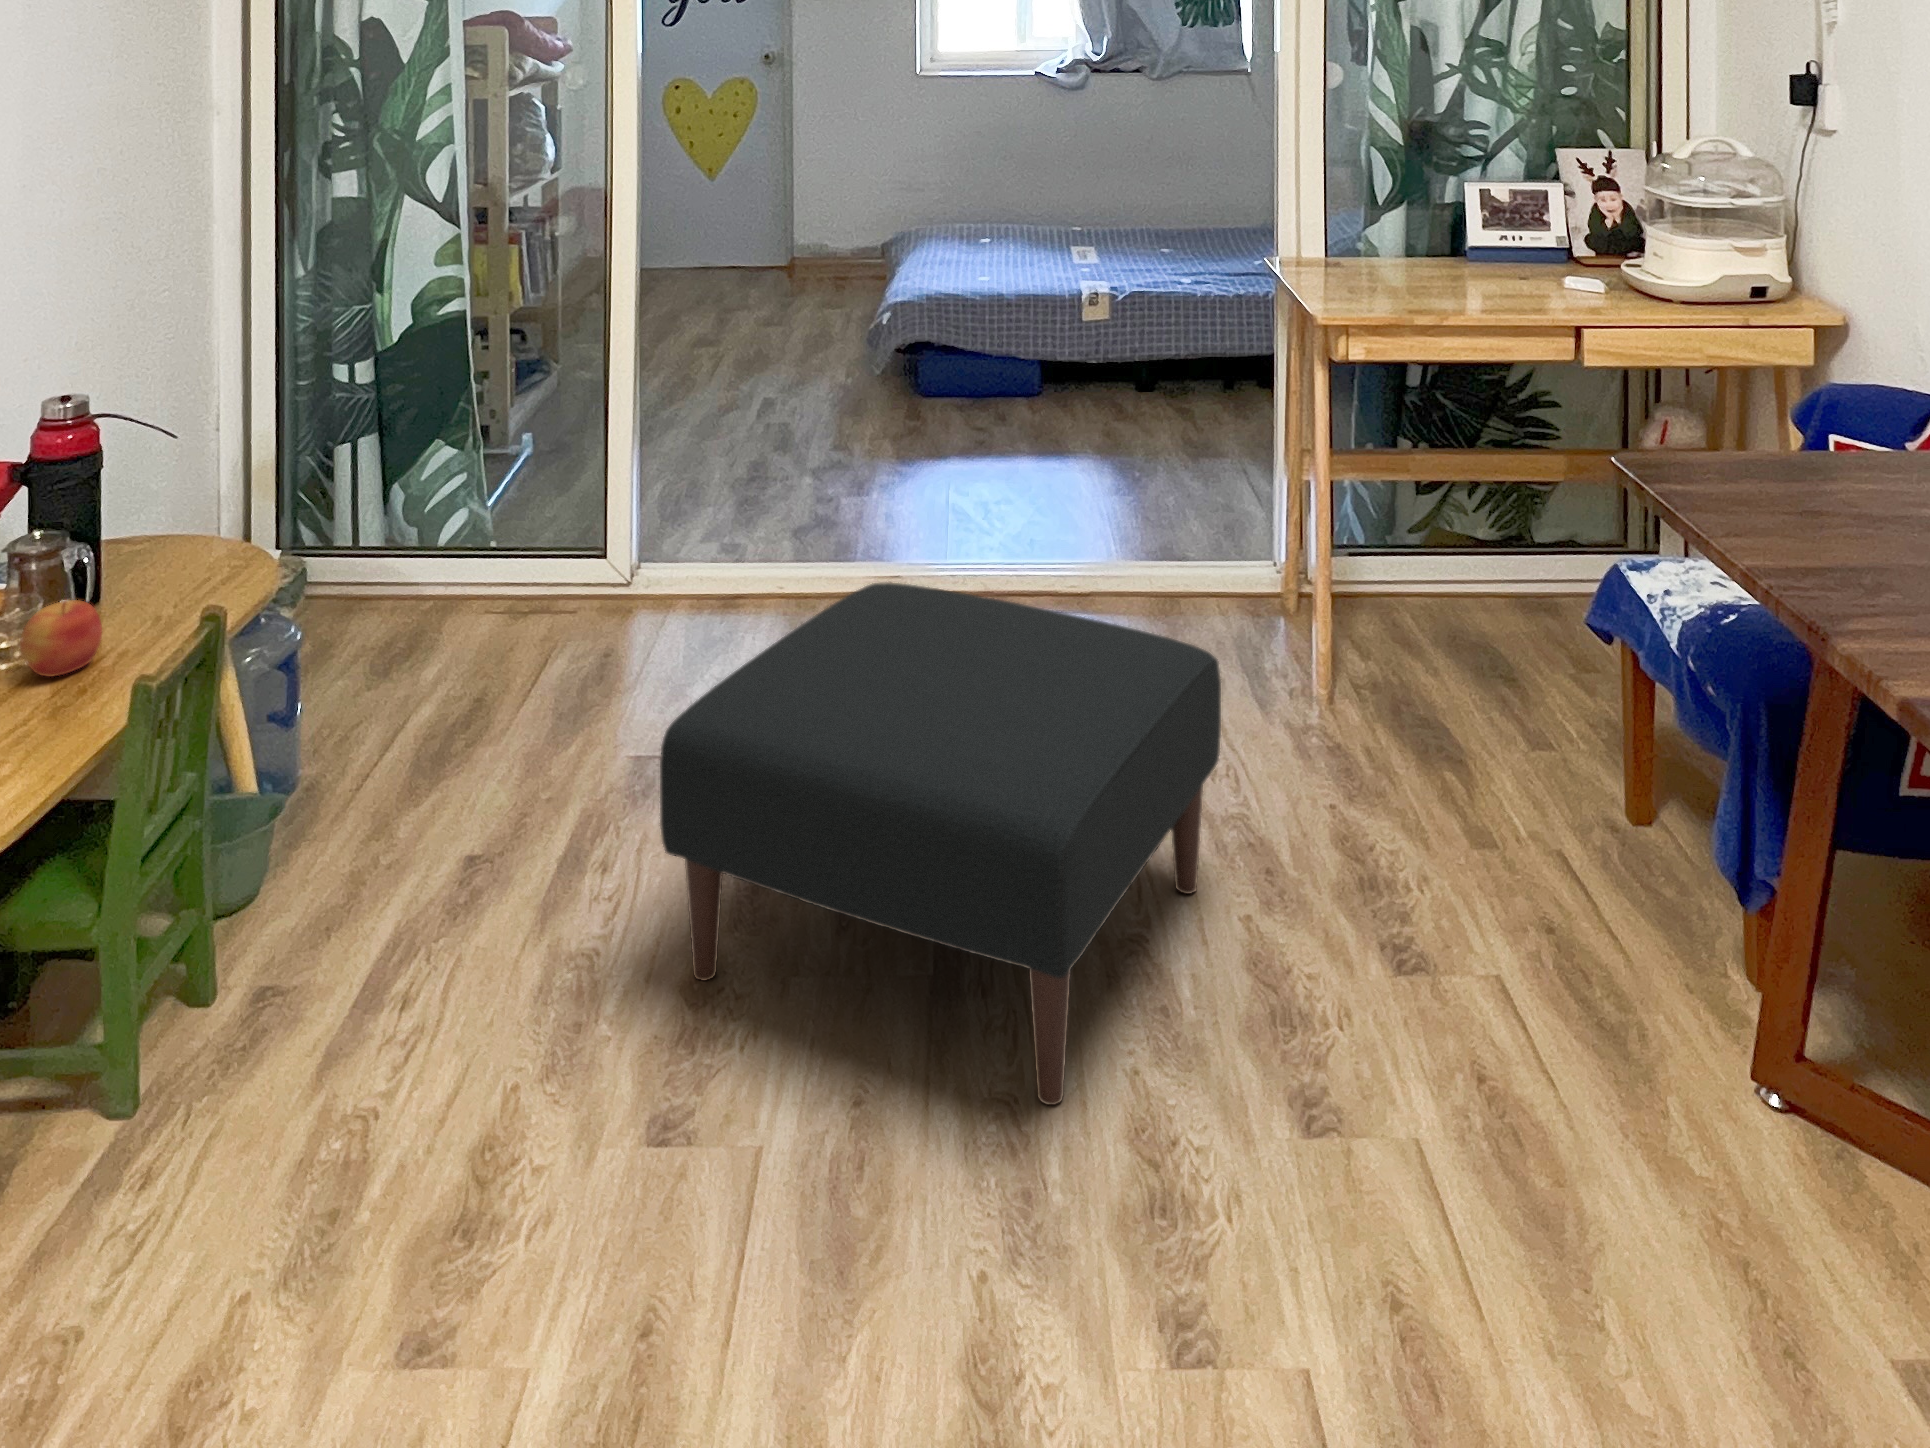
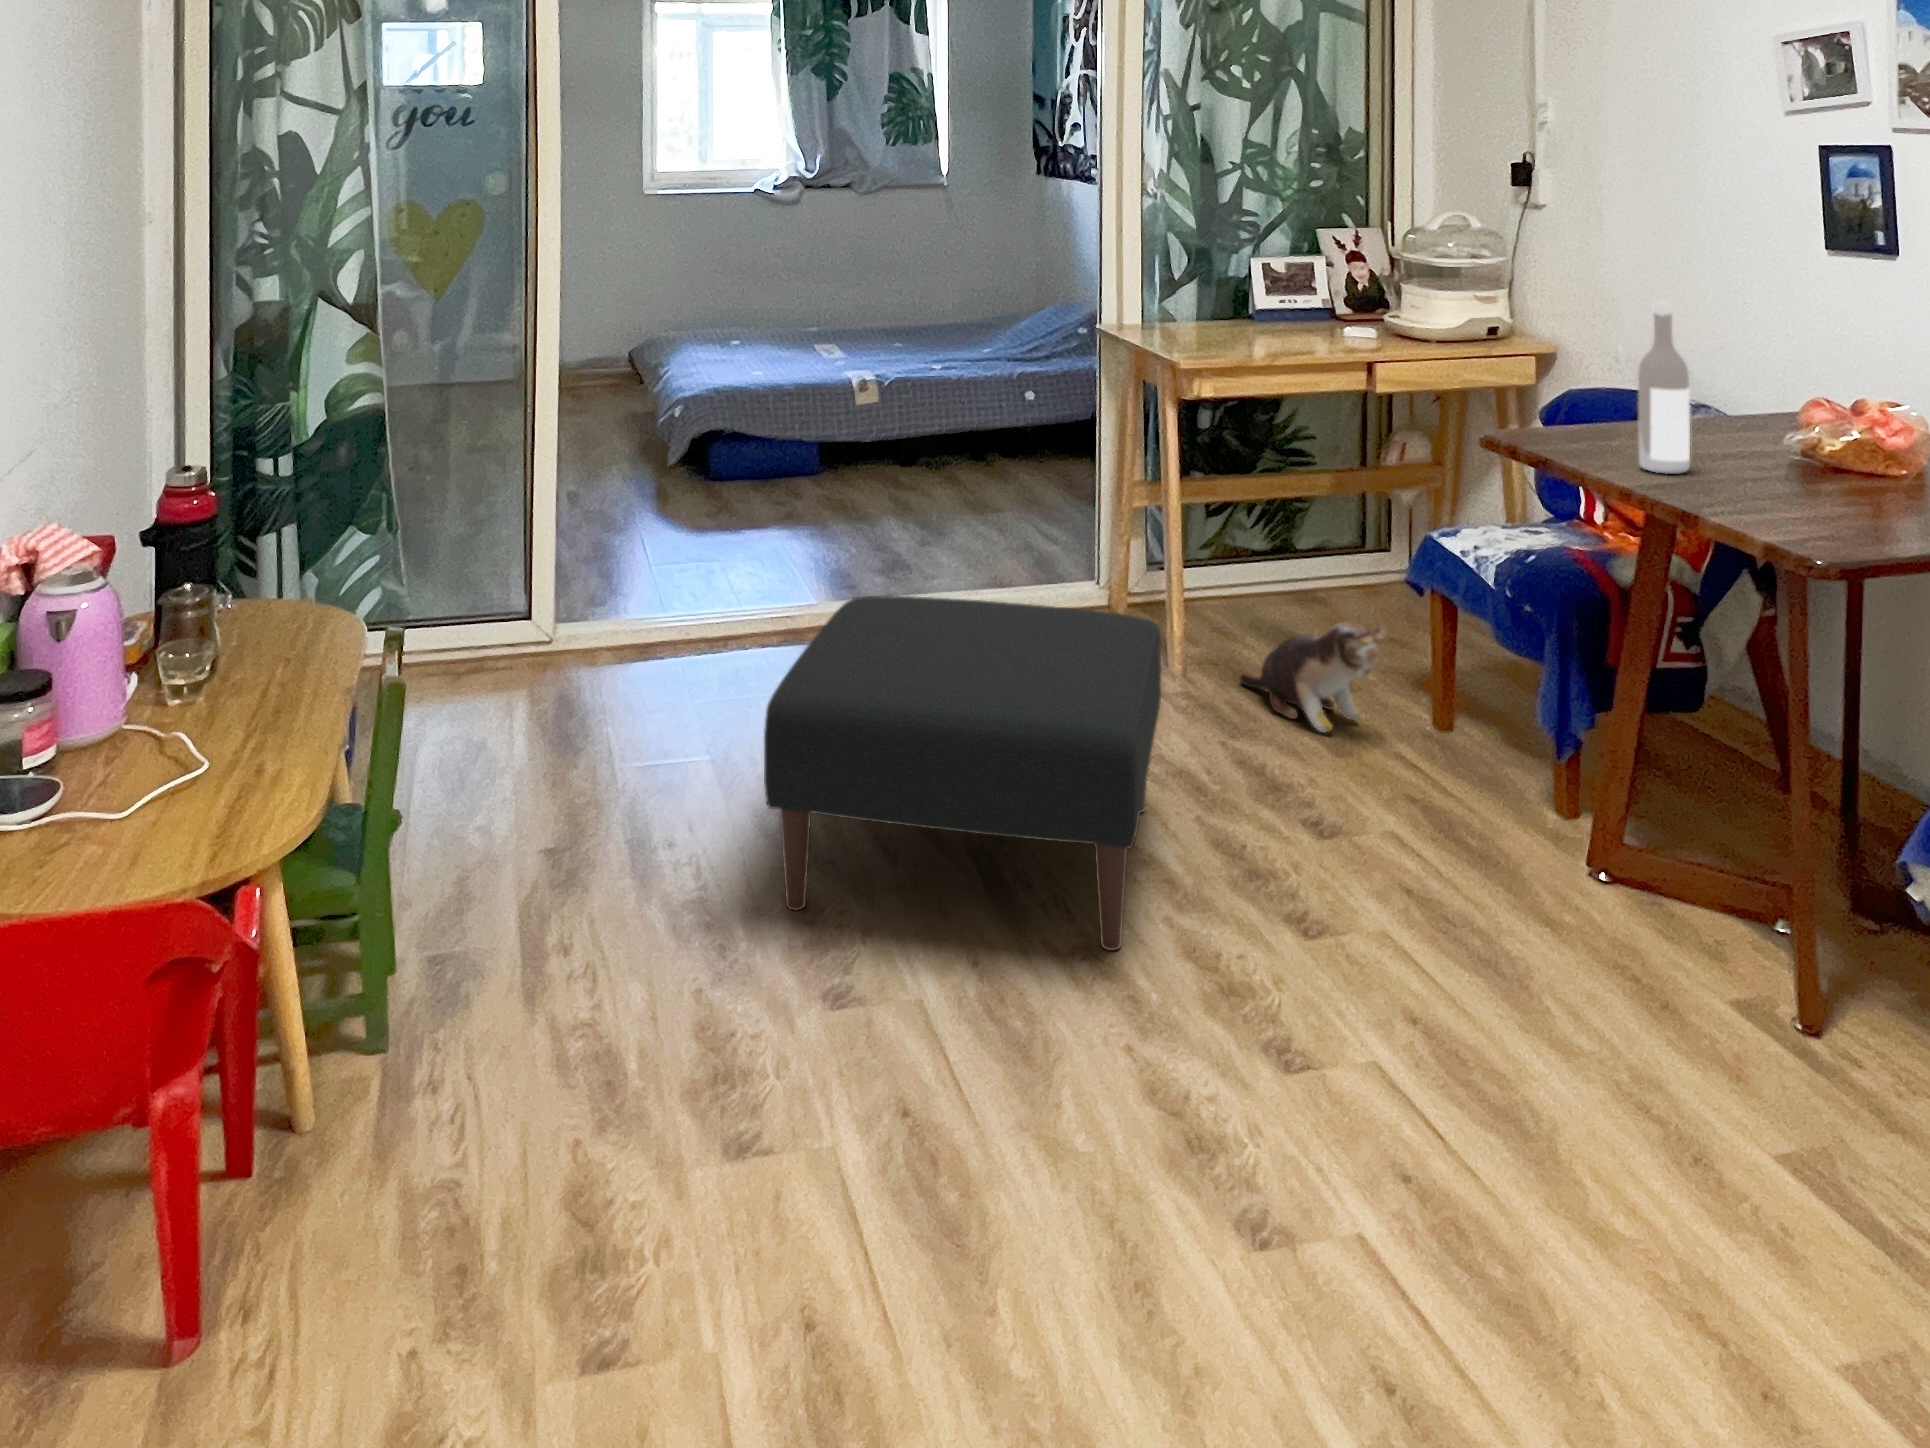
wine bottle: none [1827,290,1903,539] -> present [1638,301,1690,474]
apple: present [20,600,102,677] -> none [214,635,280,703]
plush toy: none [1406,661,1561,802] -> present [1240,622,1388,733]

